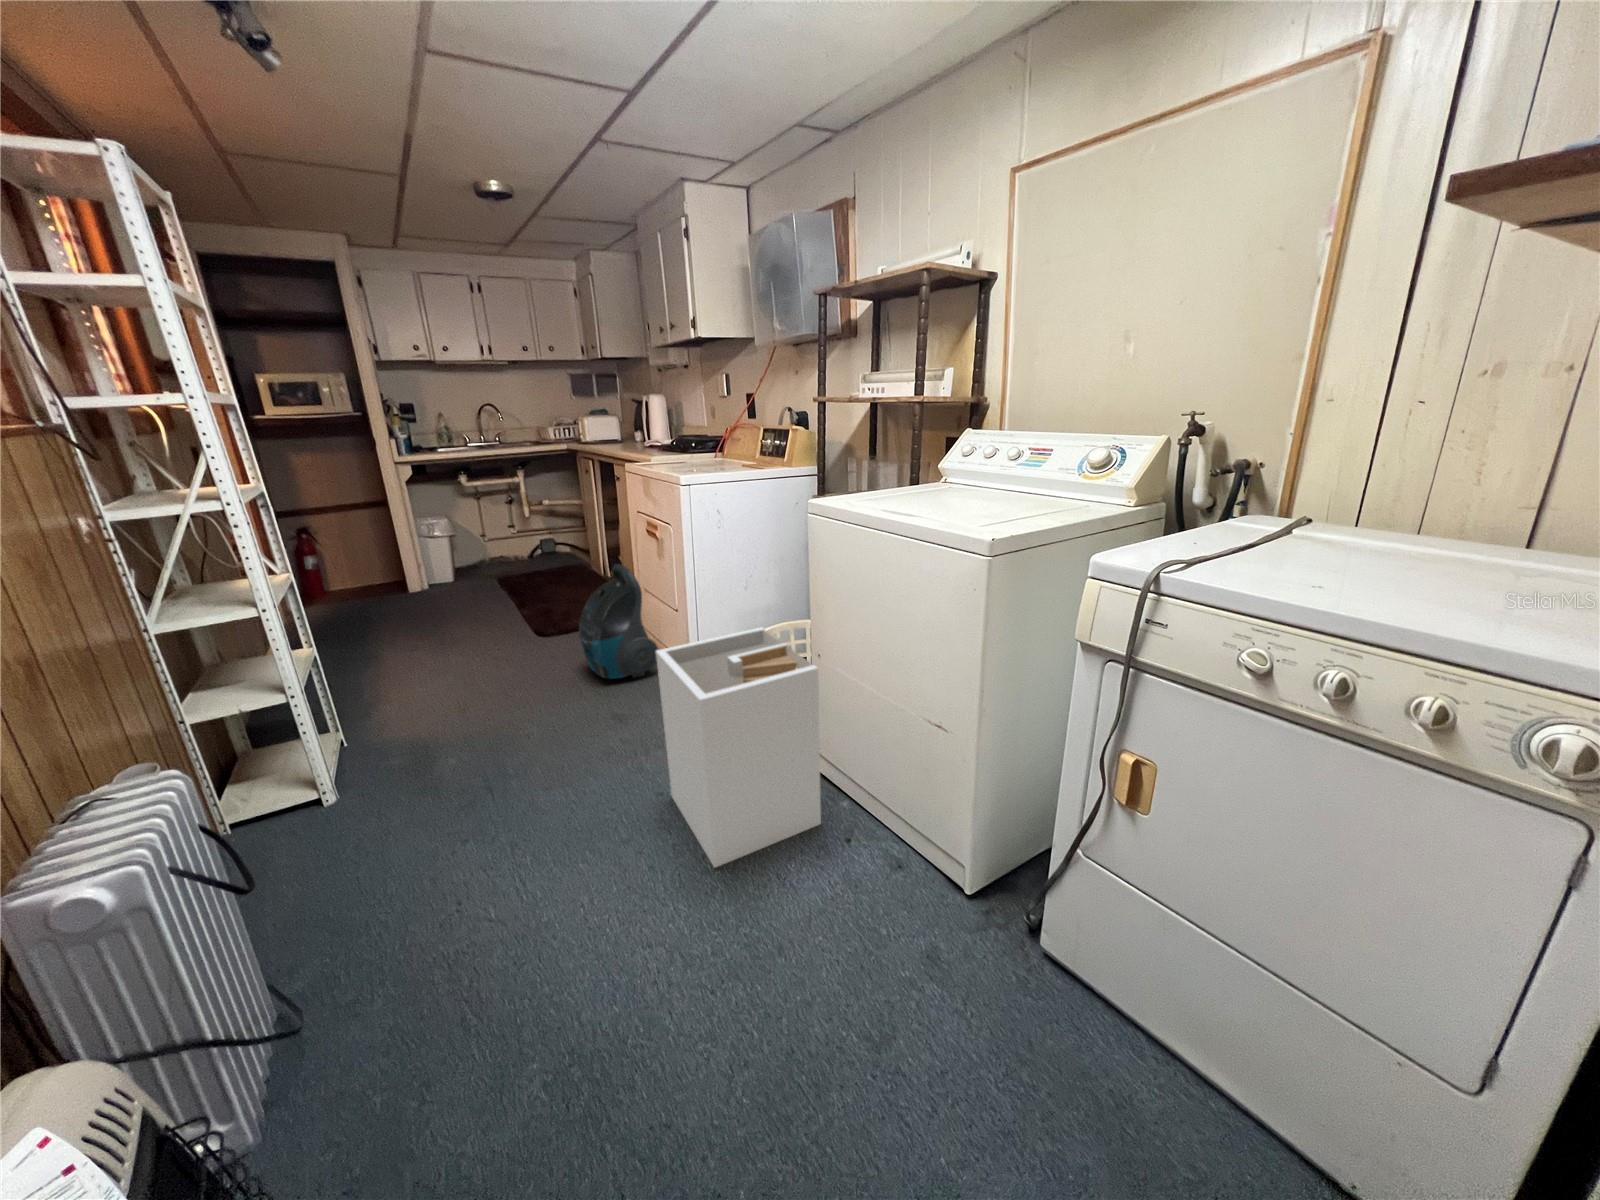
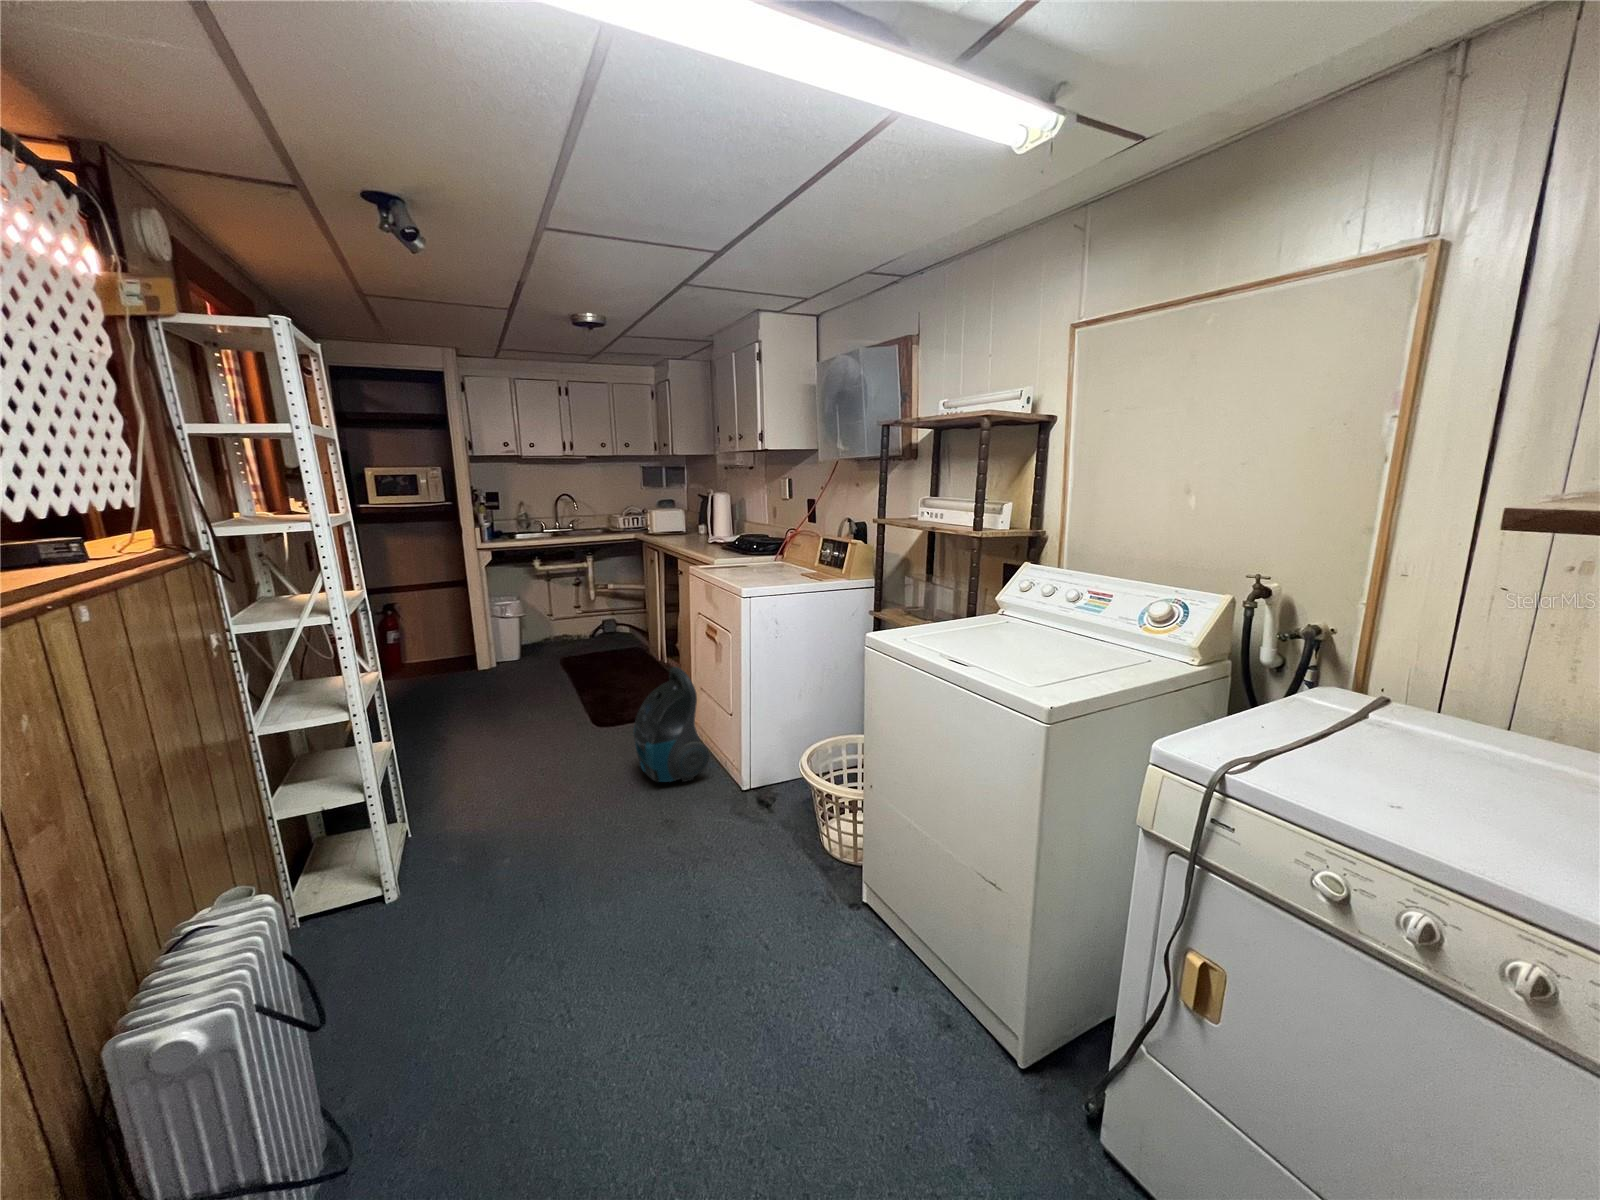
laundry hamper: present [656,627,821,868] -> none [710,754,871,1014]

